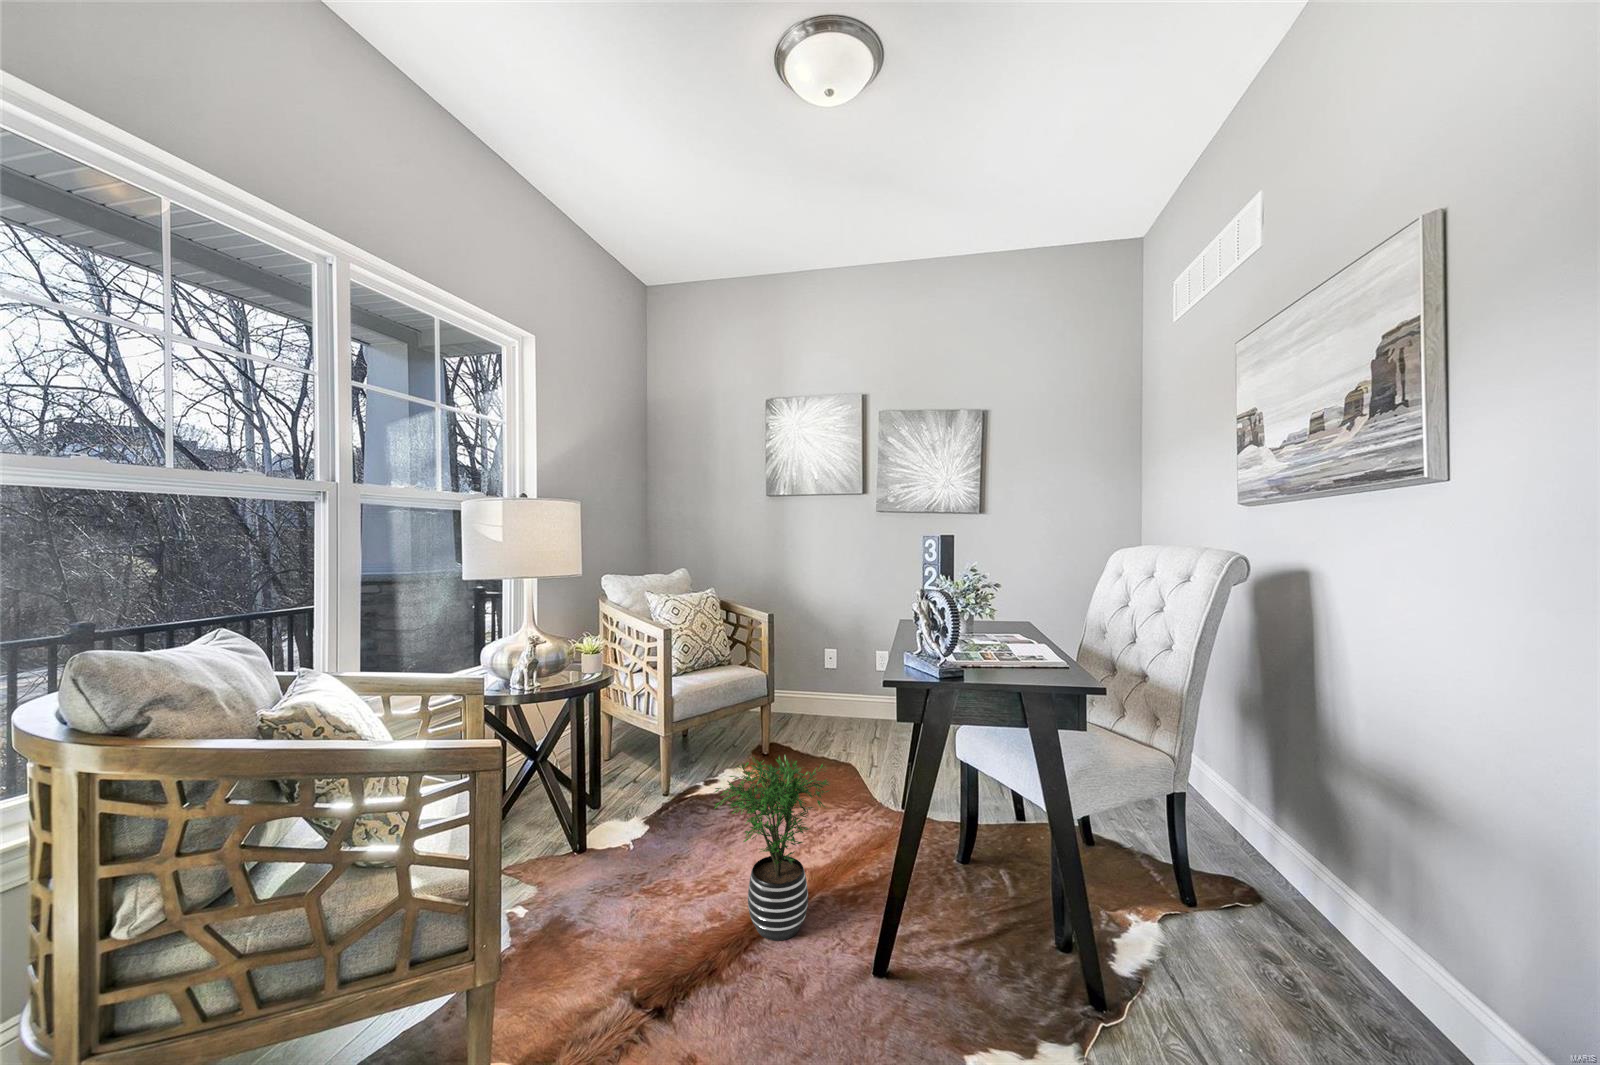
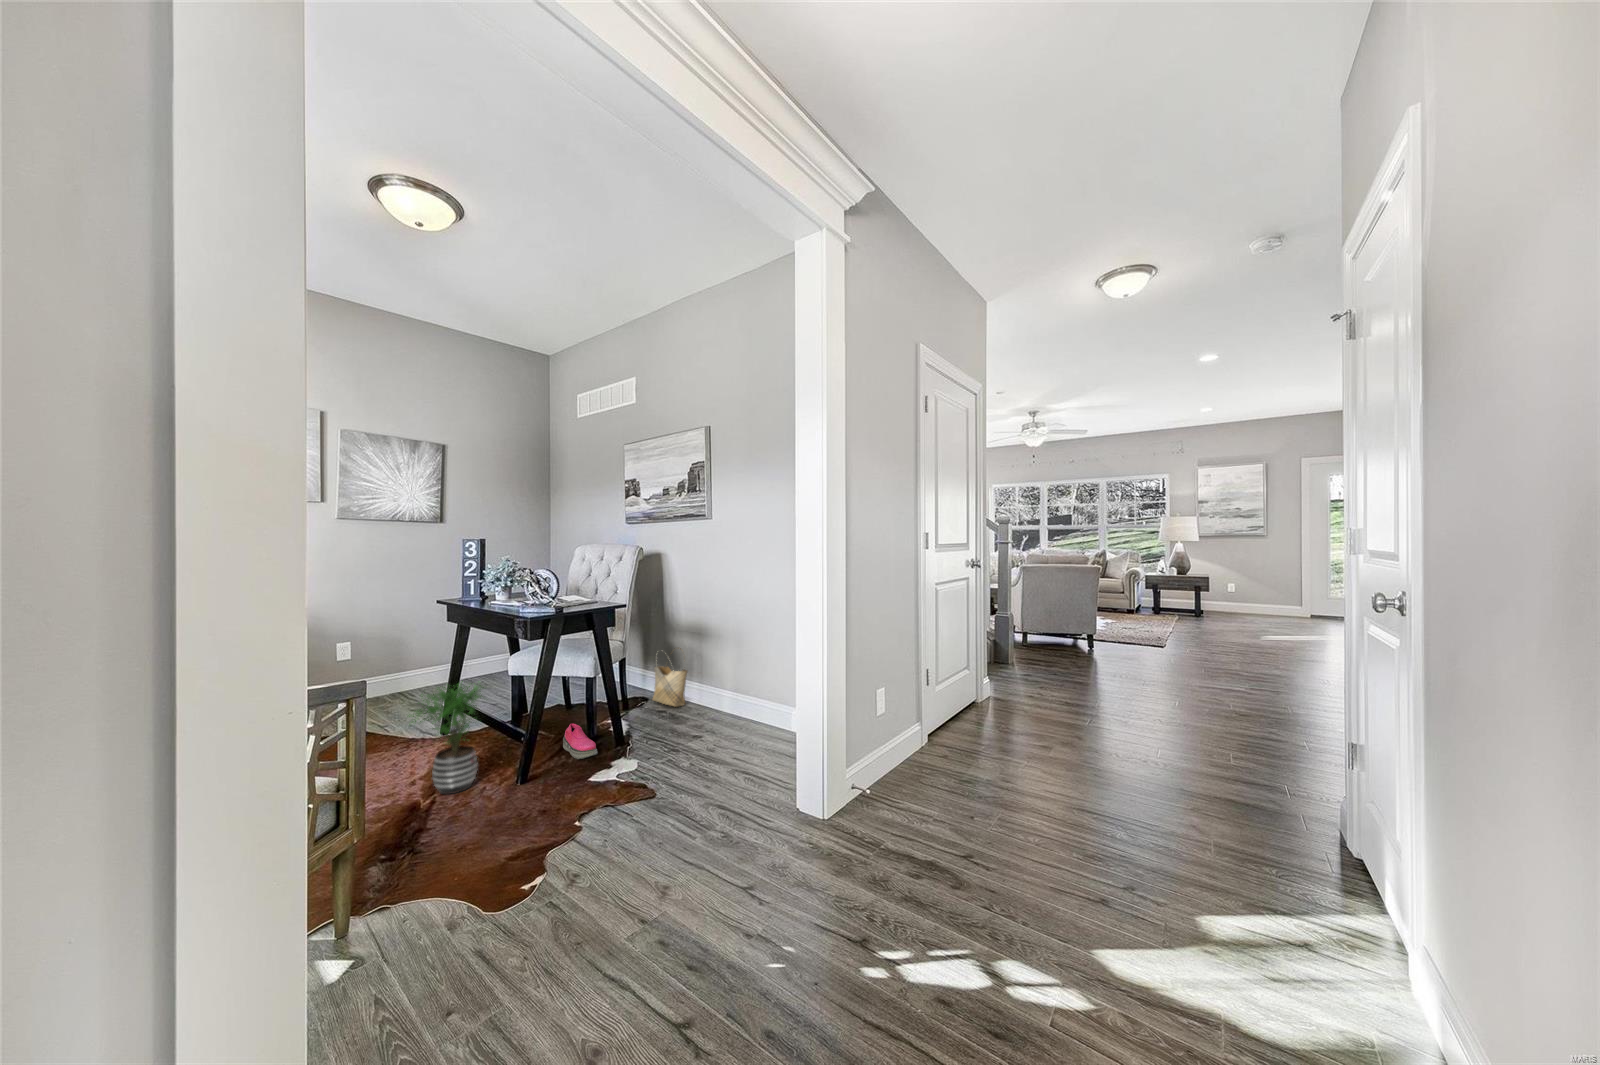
woven basket: none [1257,812,1357,990] -> present [653,648,687,707]
shoe: none [958,906,1002,1015] -> present [563,724,598,759]

